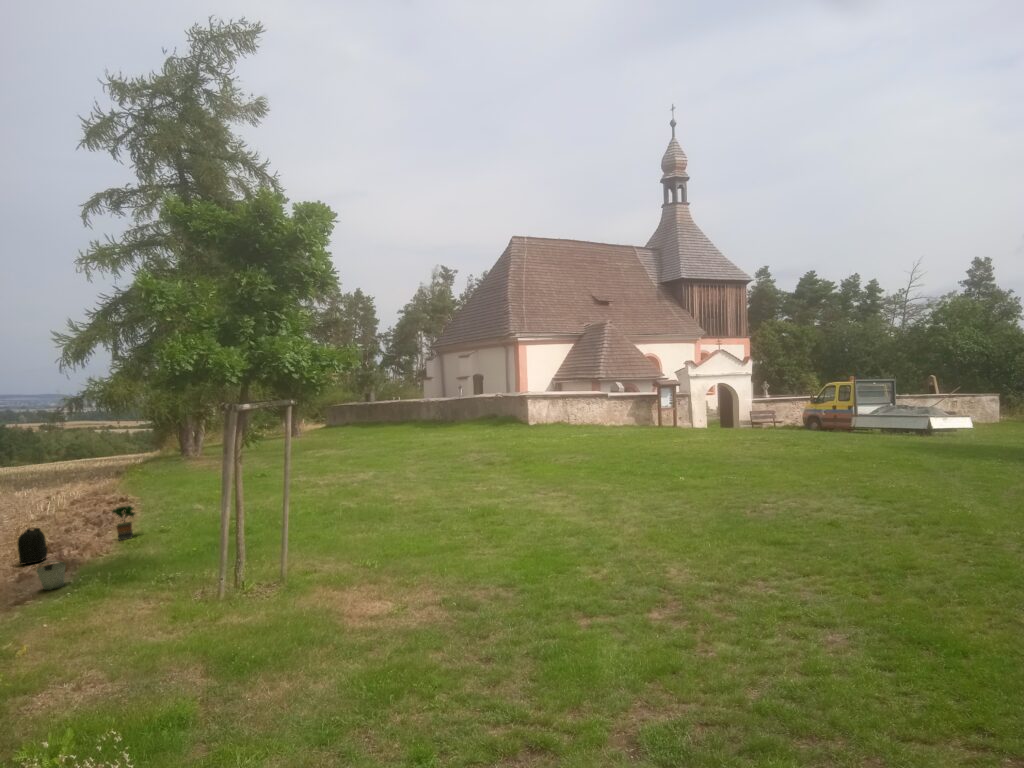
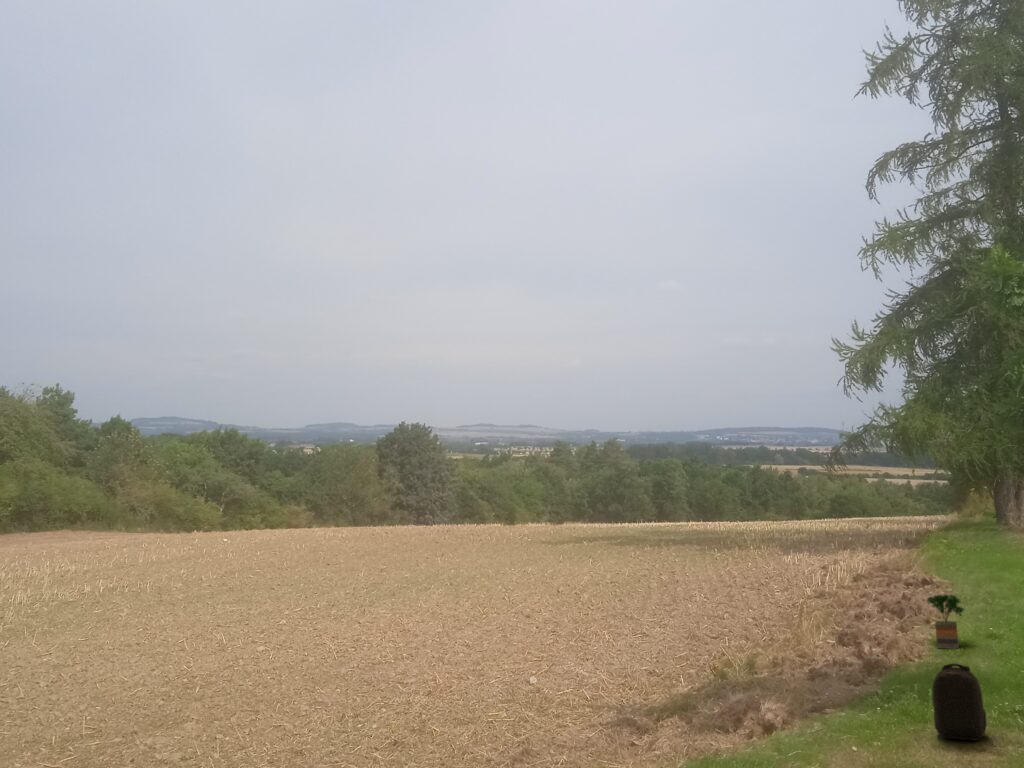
backpack: present [18,528,48,564] -> present [932,663,987,740]
bucket: present [37,560,66,590] -> none [834,659,874,705]

